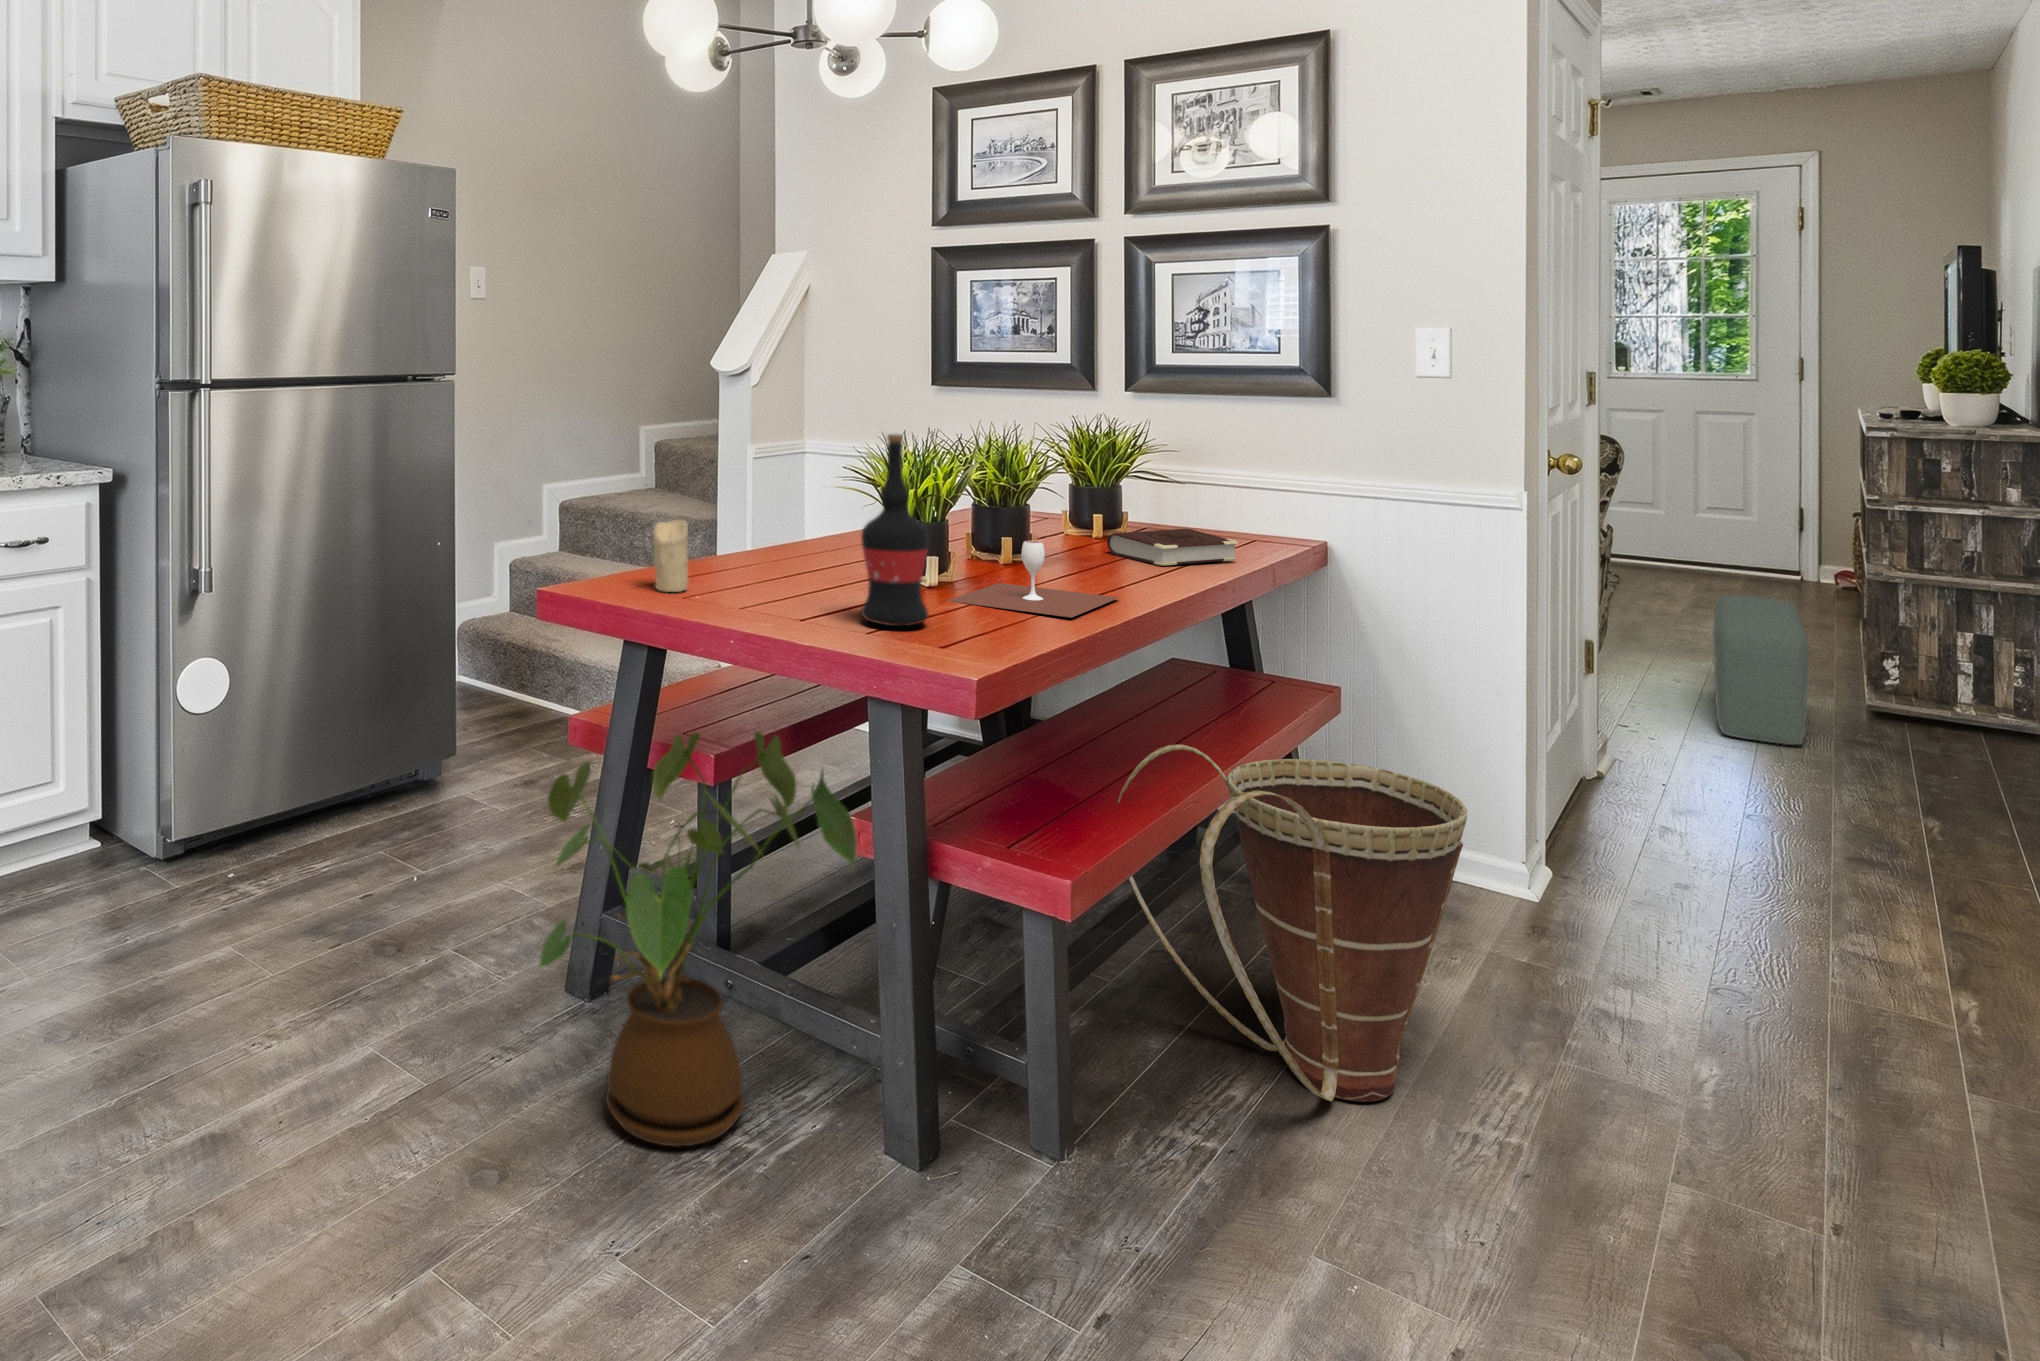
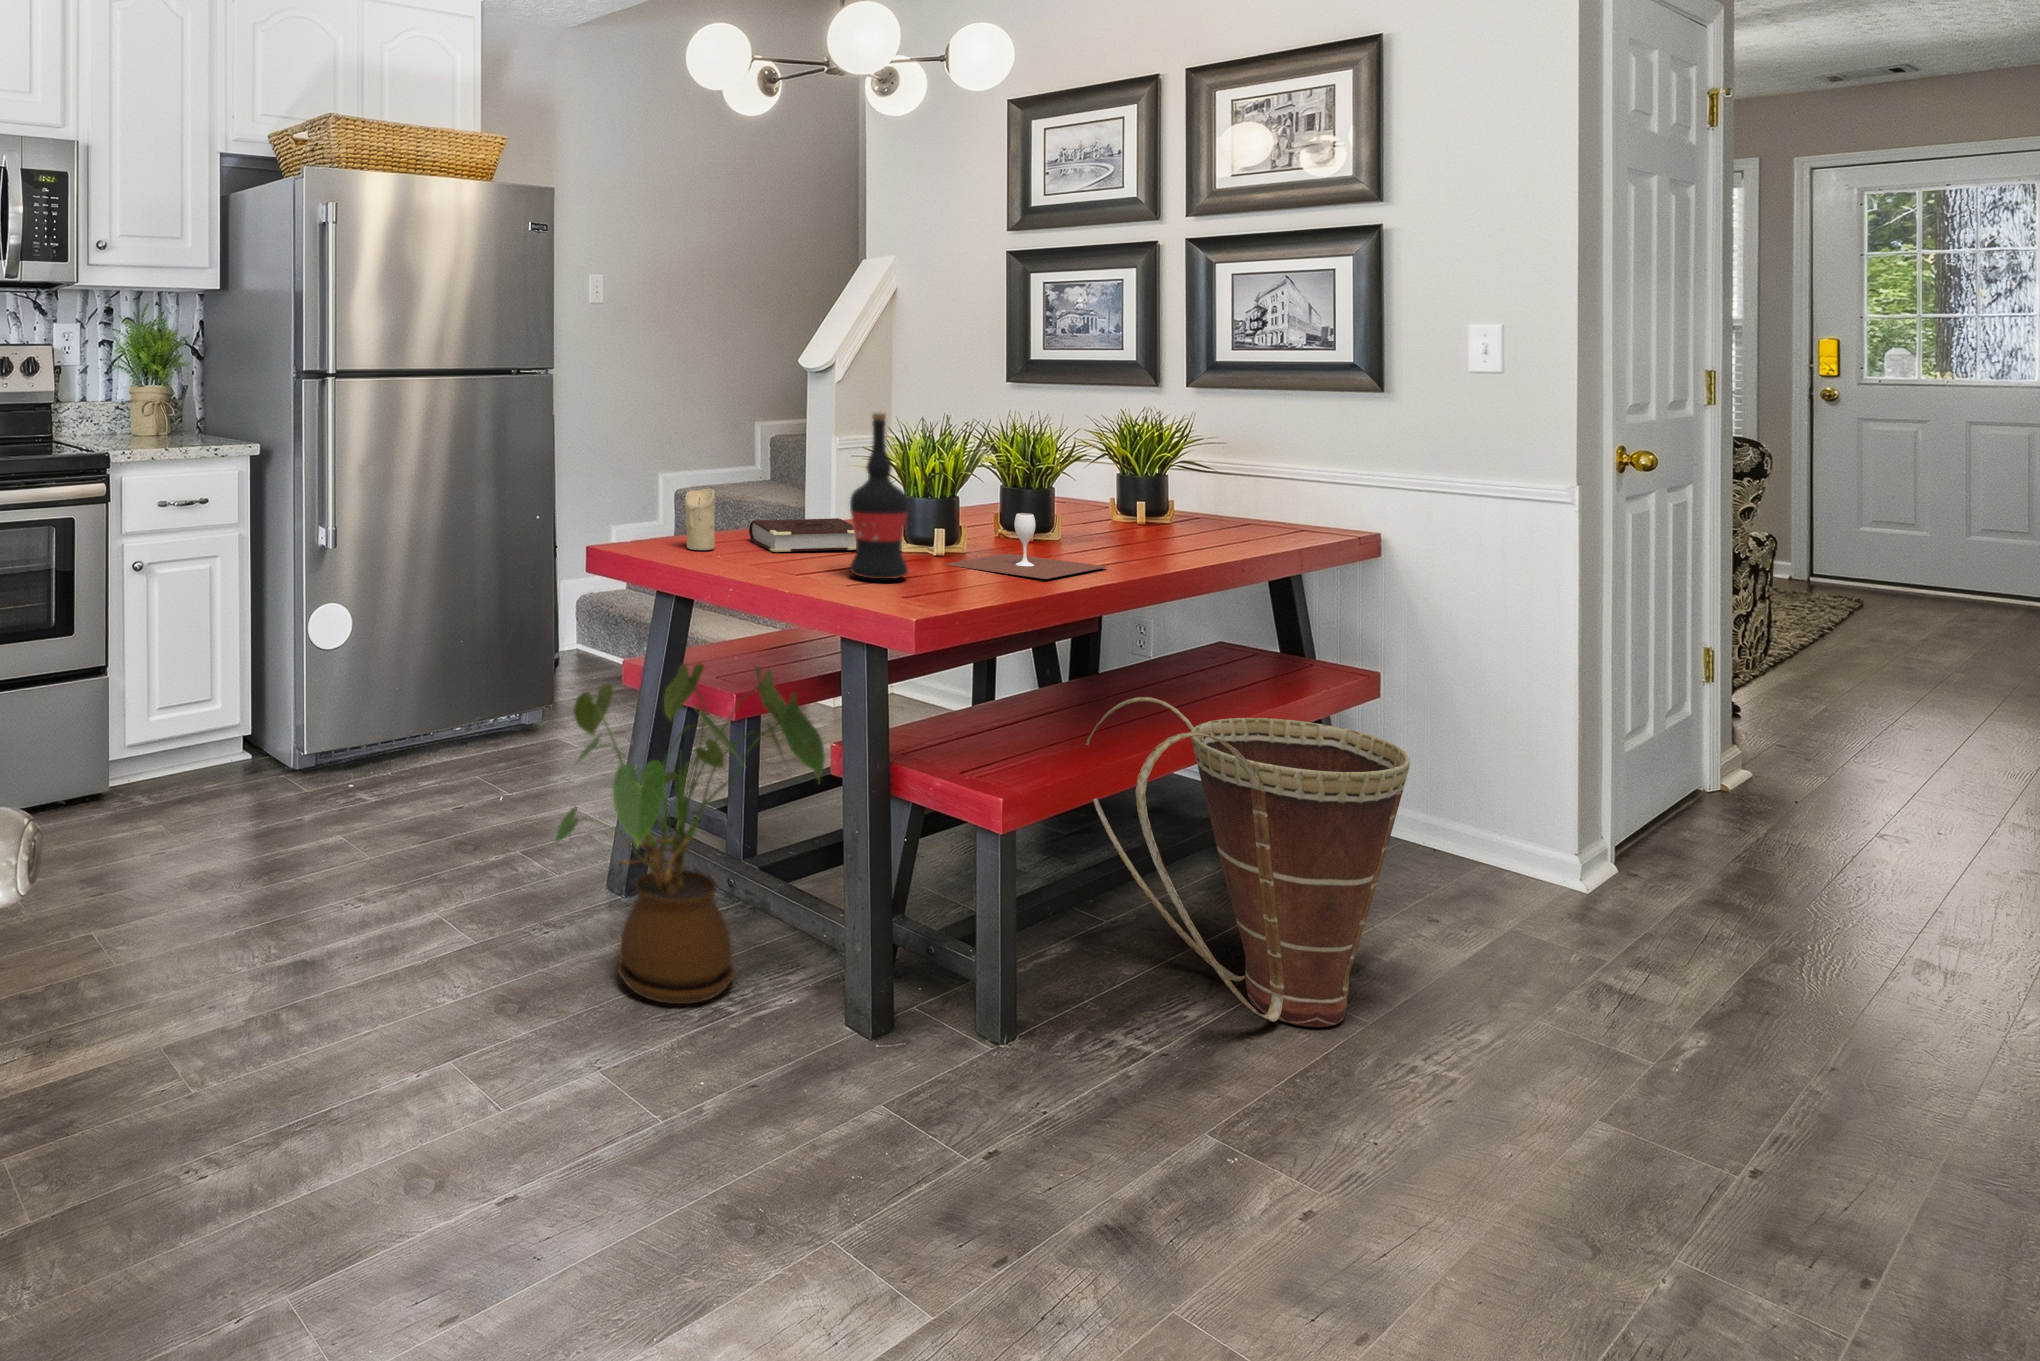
book: present [1107,529,1238,566] -> present [749,518,856,552]
pouf: present [1713,595,1808,745] -> none [1885,614,2004,771]

